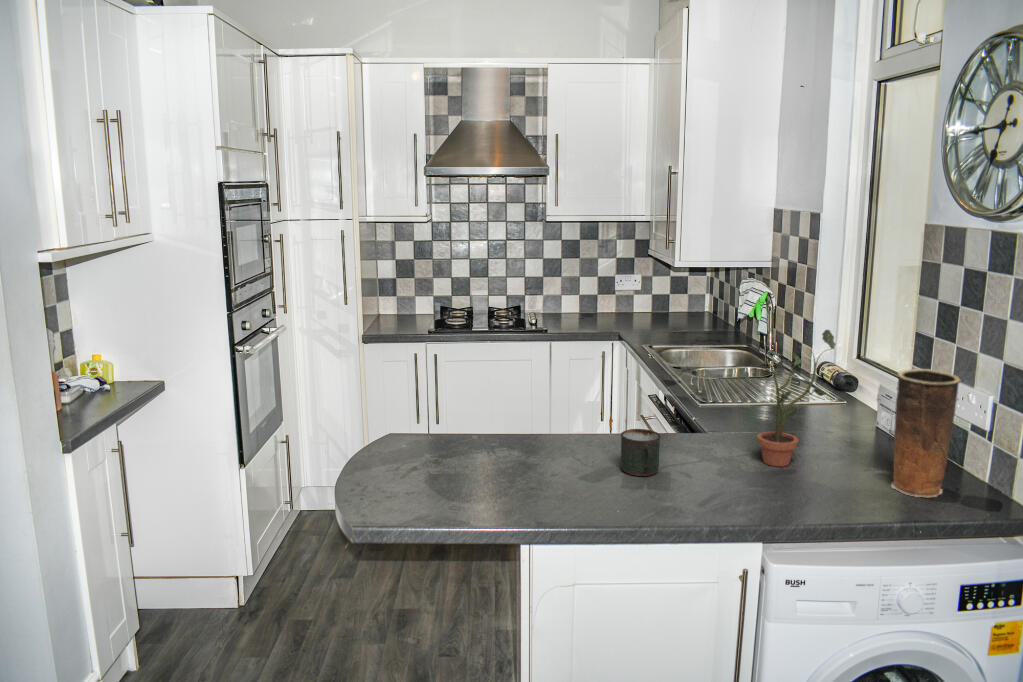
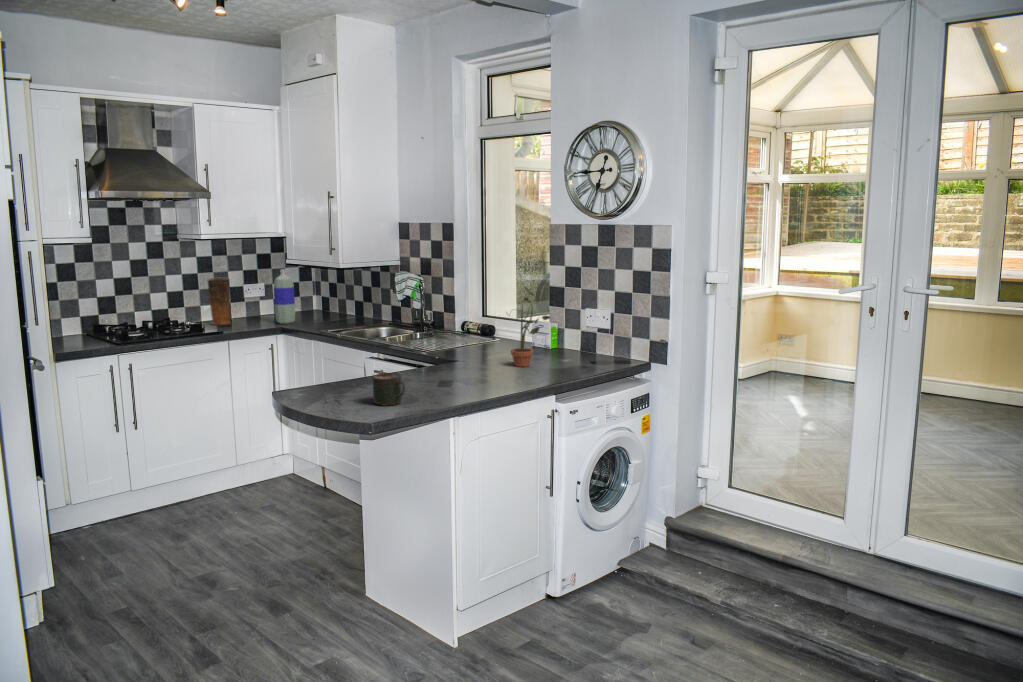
bottle: none [628,261,652,327] -> present [273,269,295,324]
vase: present [891,369,960,497] -> present [208,278,231,325]
mug: present [621,429,661,476] -> present [372,373,405,405]

